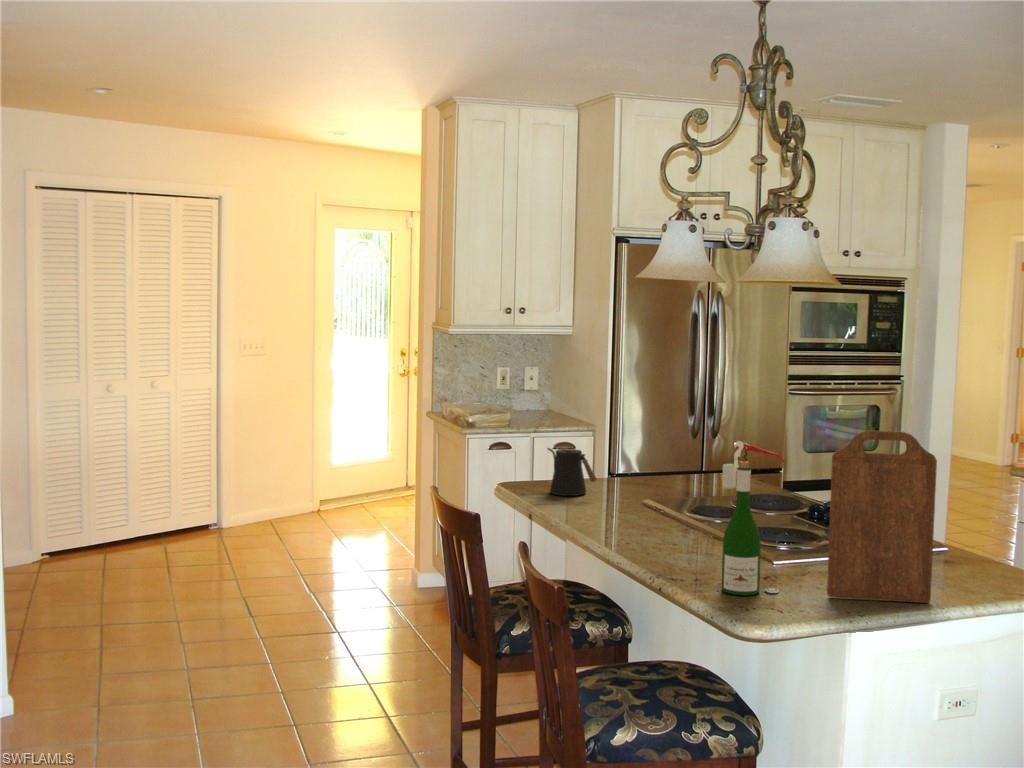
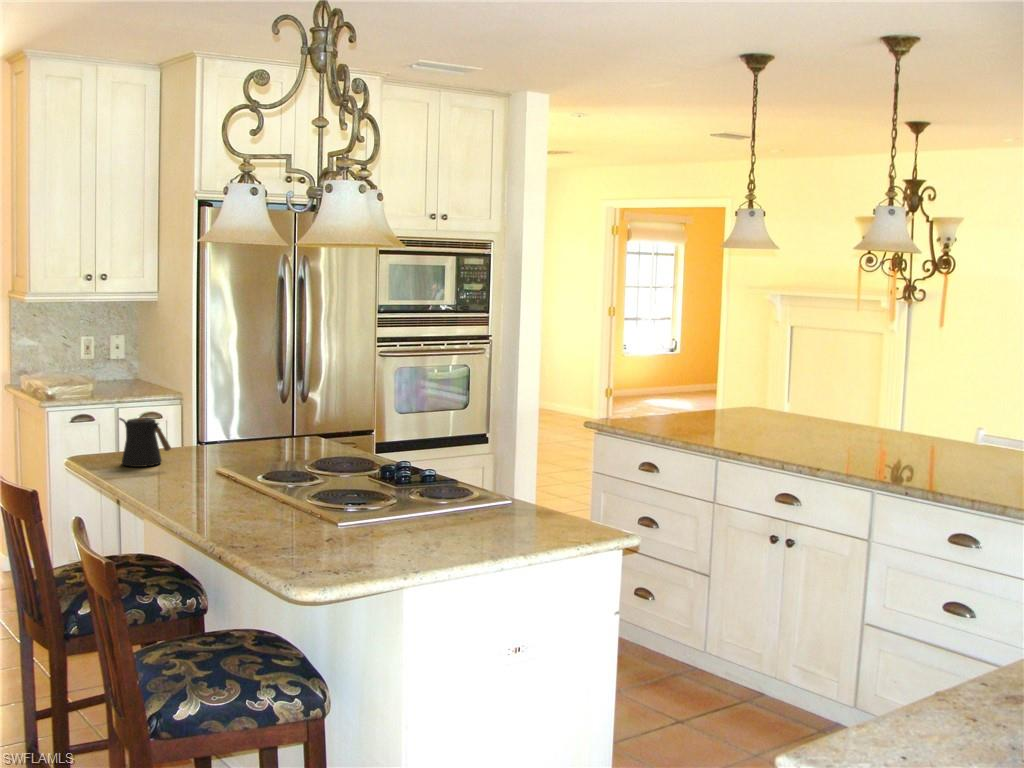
cutting board: present [827,430,937,603] -> none [389,390,487,552]
wine bottle: present [722,441,785,595] -> none [285,403,346,557]

